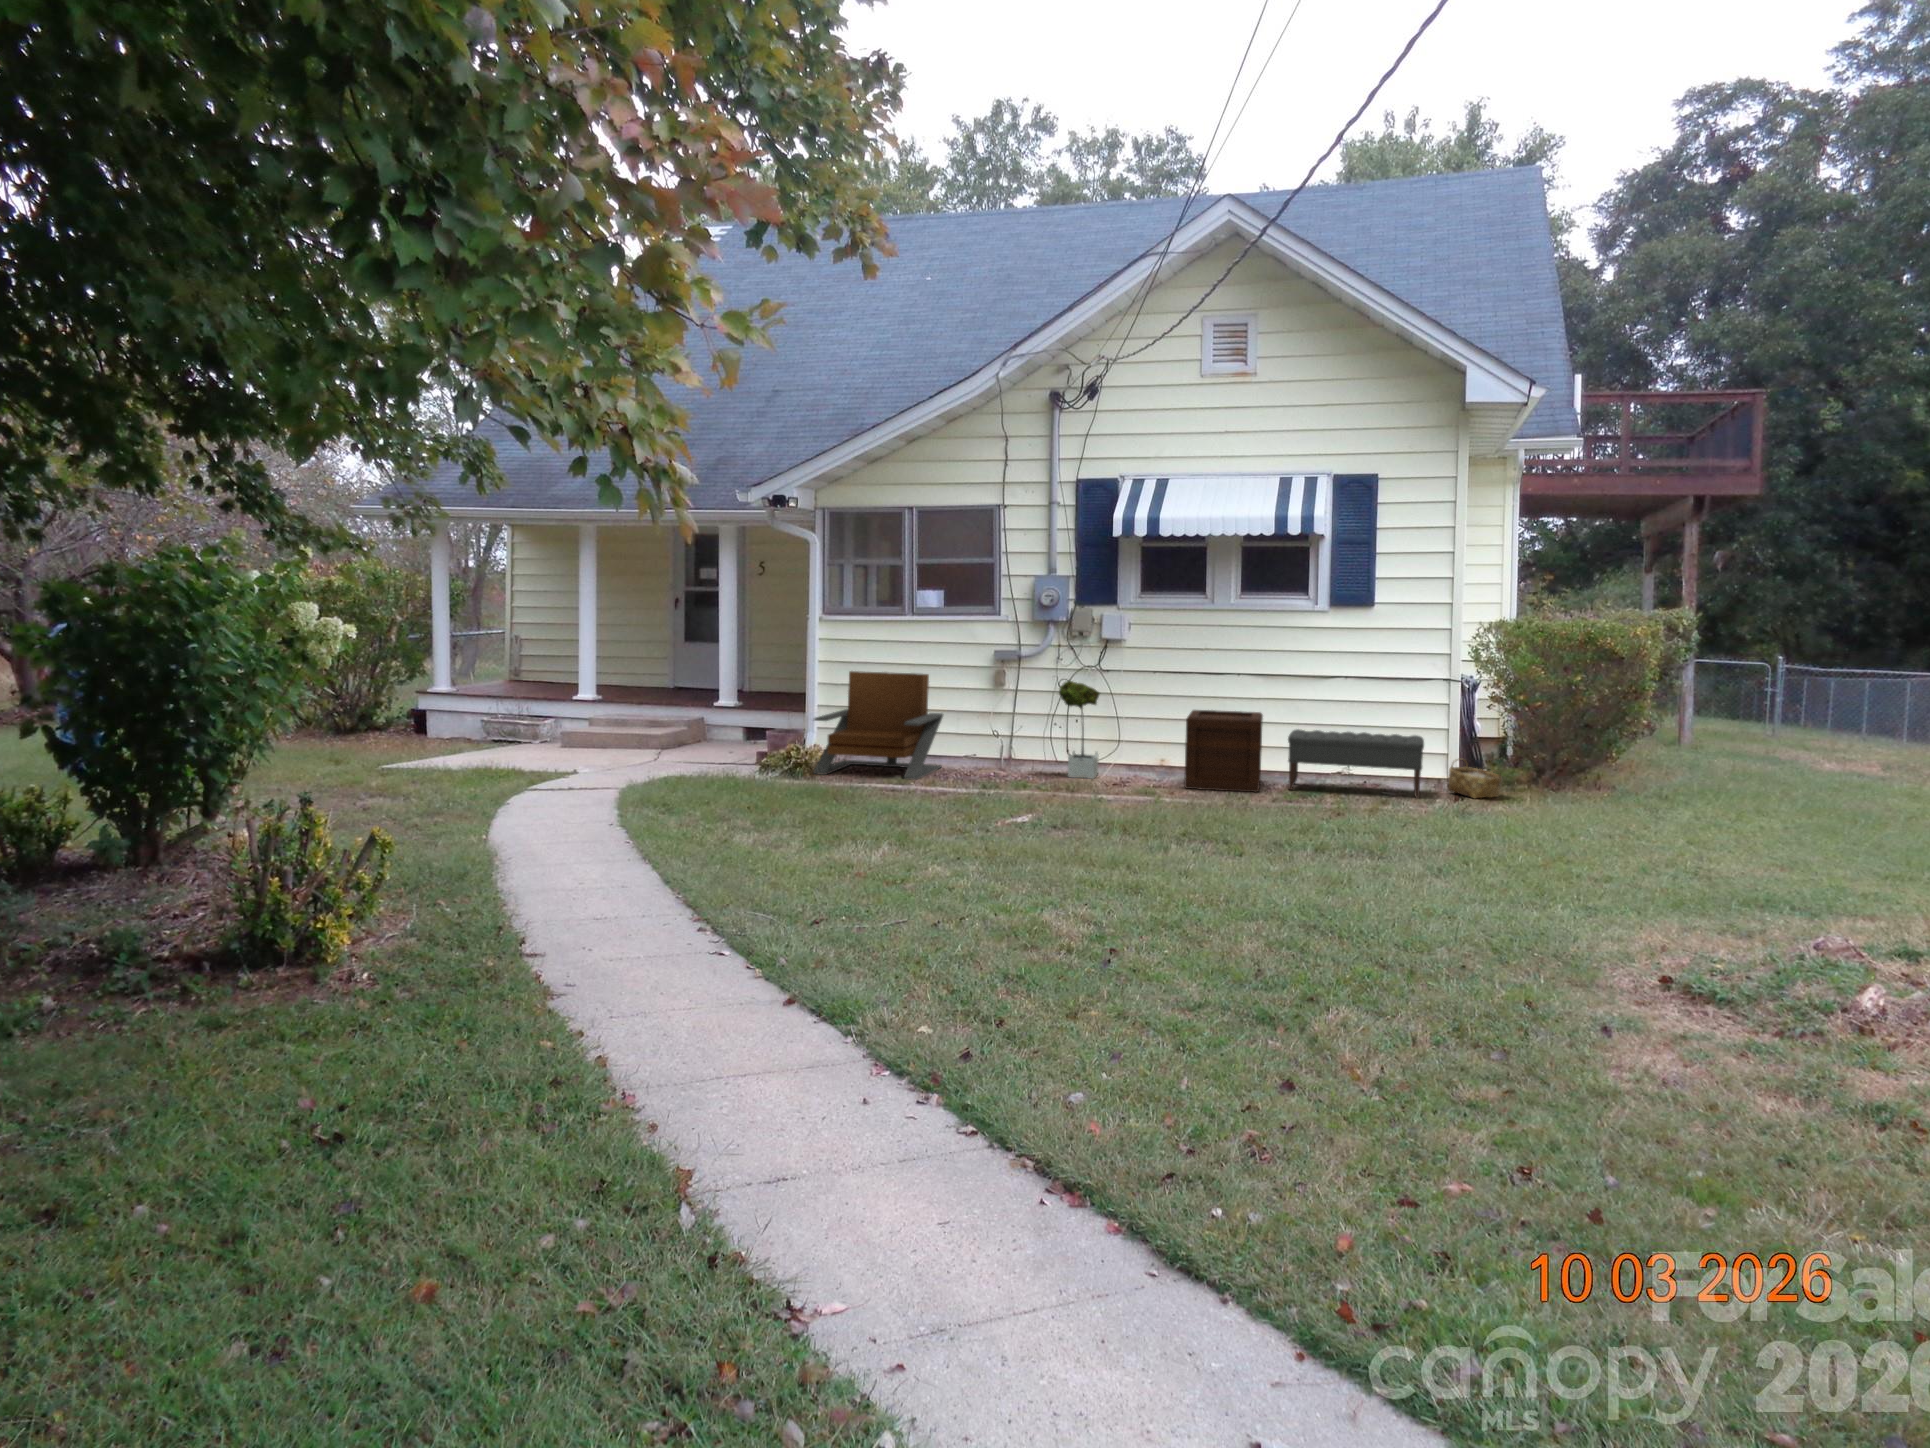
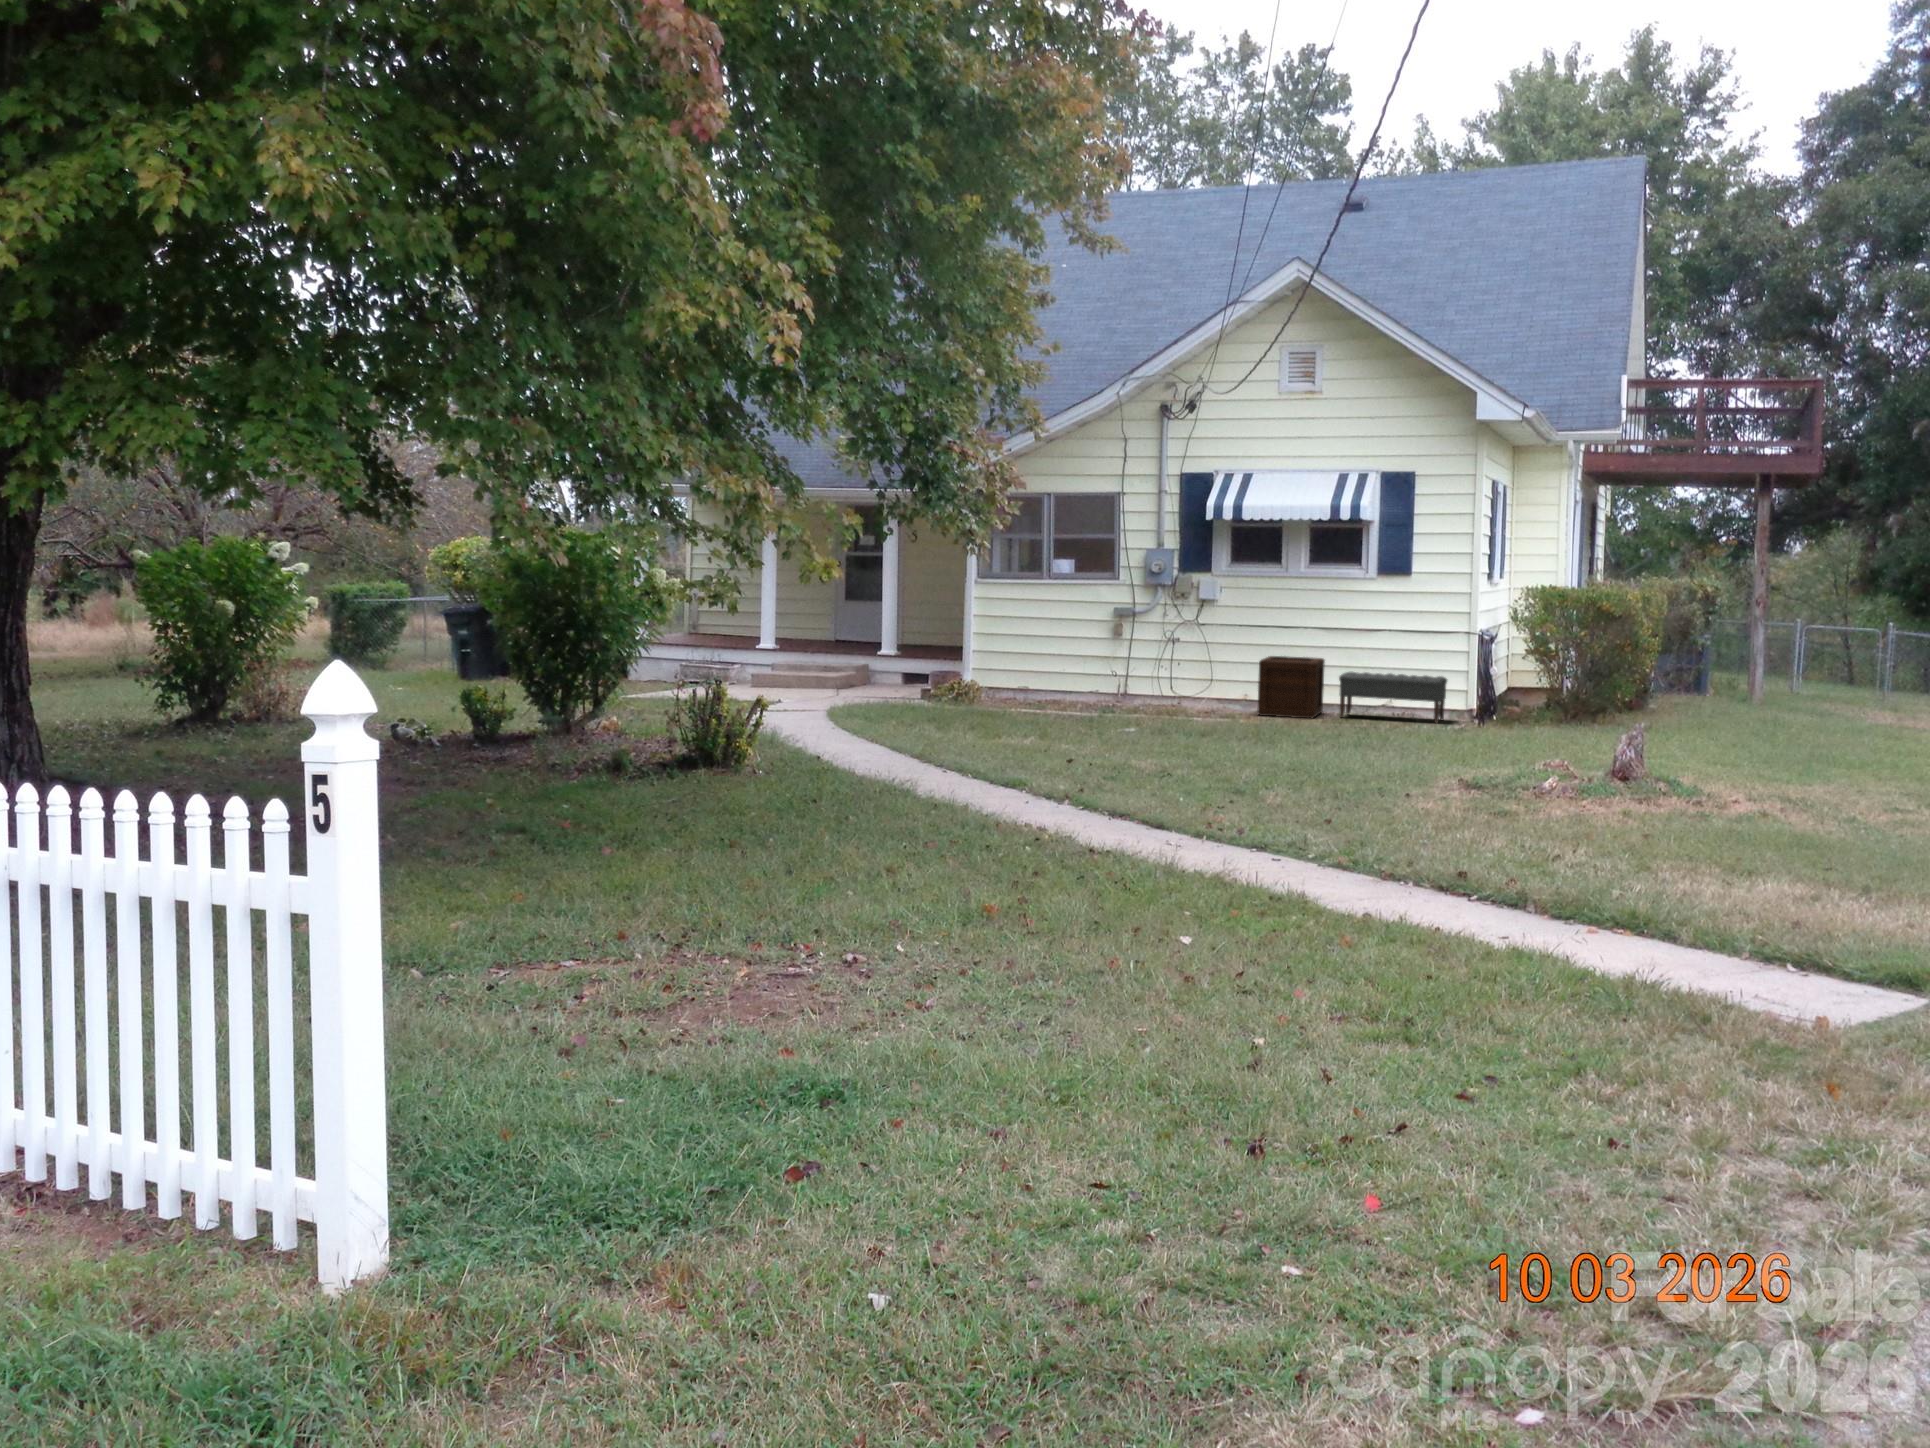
lounge chair: present [814,671,943,780] -> none [970,623,1073,707]
potted tree: present [1059,681,1100,779] -> none [1164,631,1196,709]
woven basket: present [1448,759,1502,798] -> none [1465,695,1505,725]

